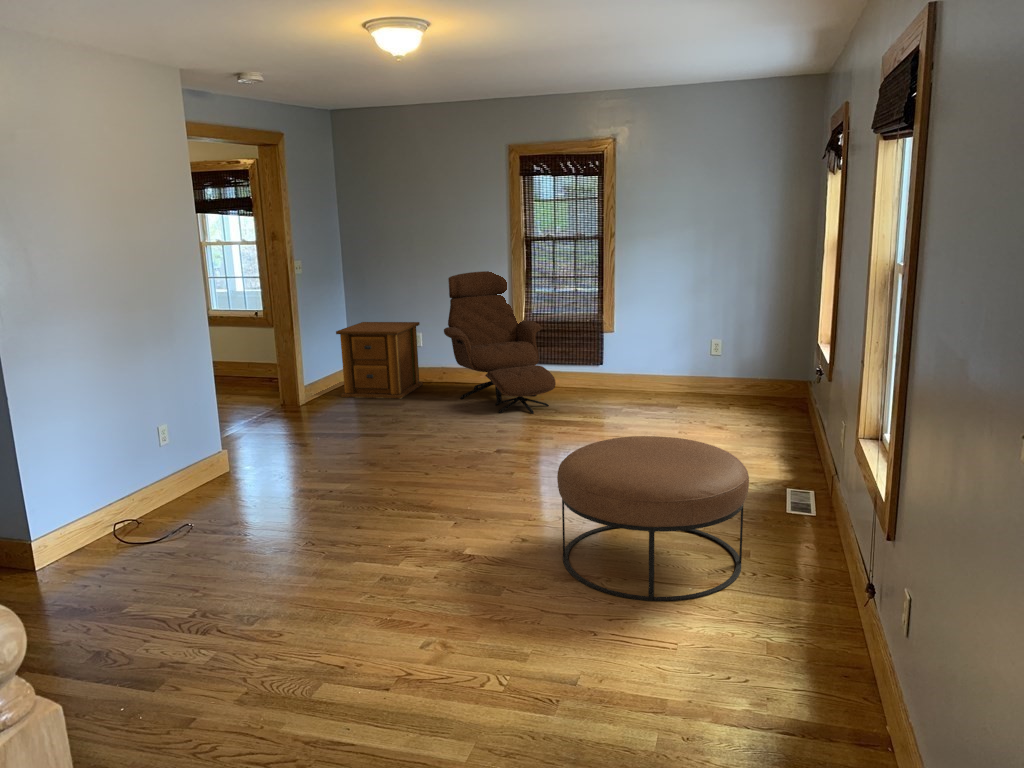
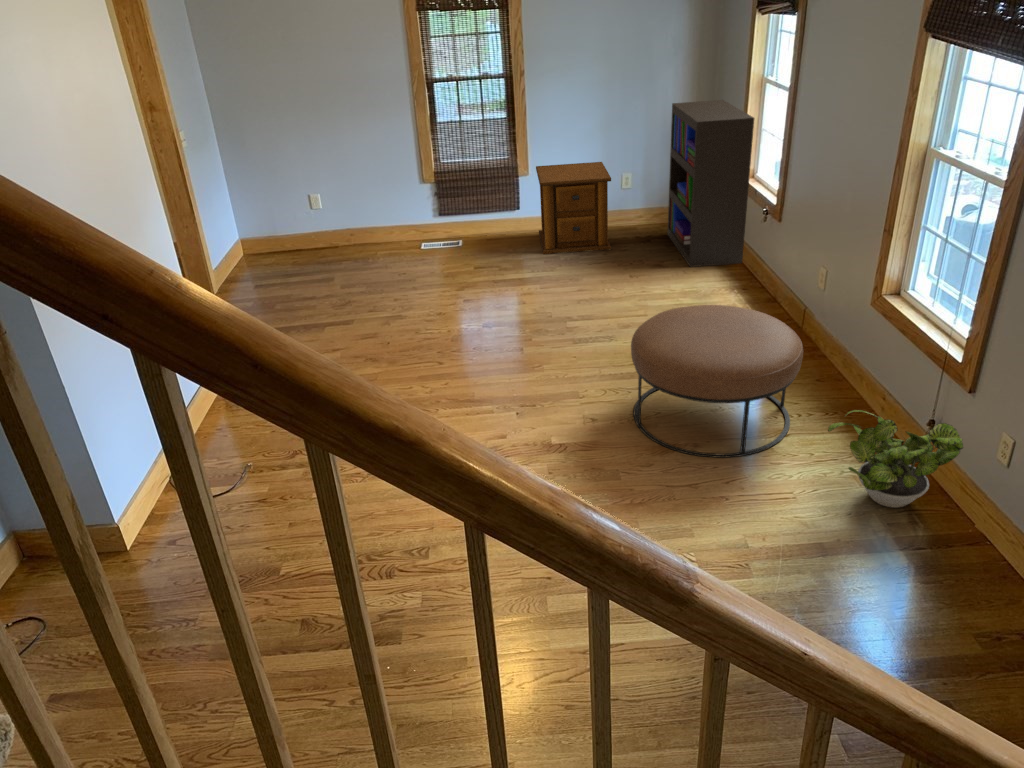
bookshelf: none [751,268,821,436] -> present [668,100,754,267]
lounge chair: present [444,271,556,414] -> none [351,119,492,276]
side table: present [336,322,423,399] -> present [536,162,611,254]
potted plant: none [712,546,872,686] -> present [828,410,963,508]

